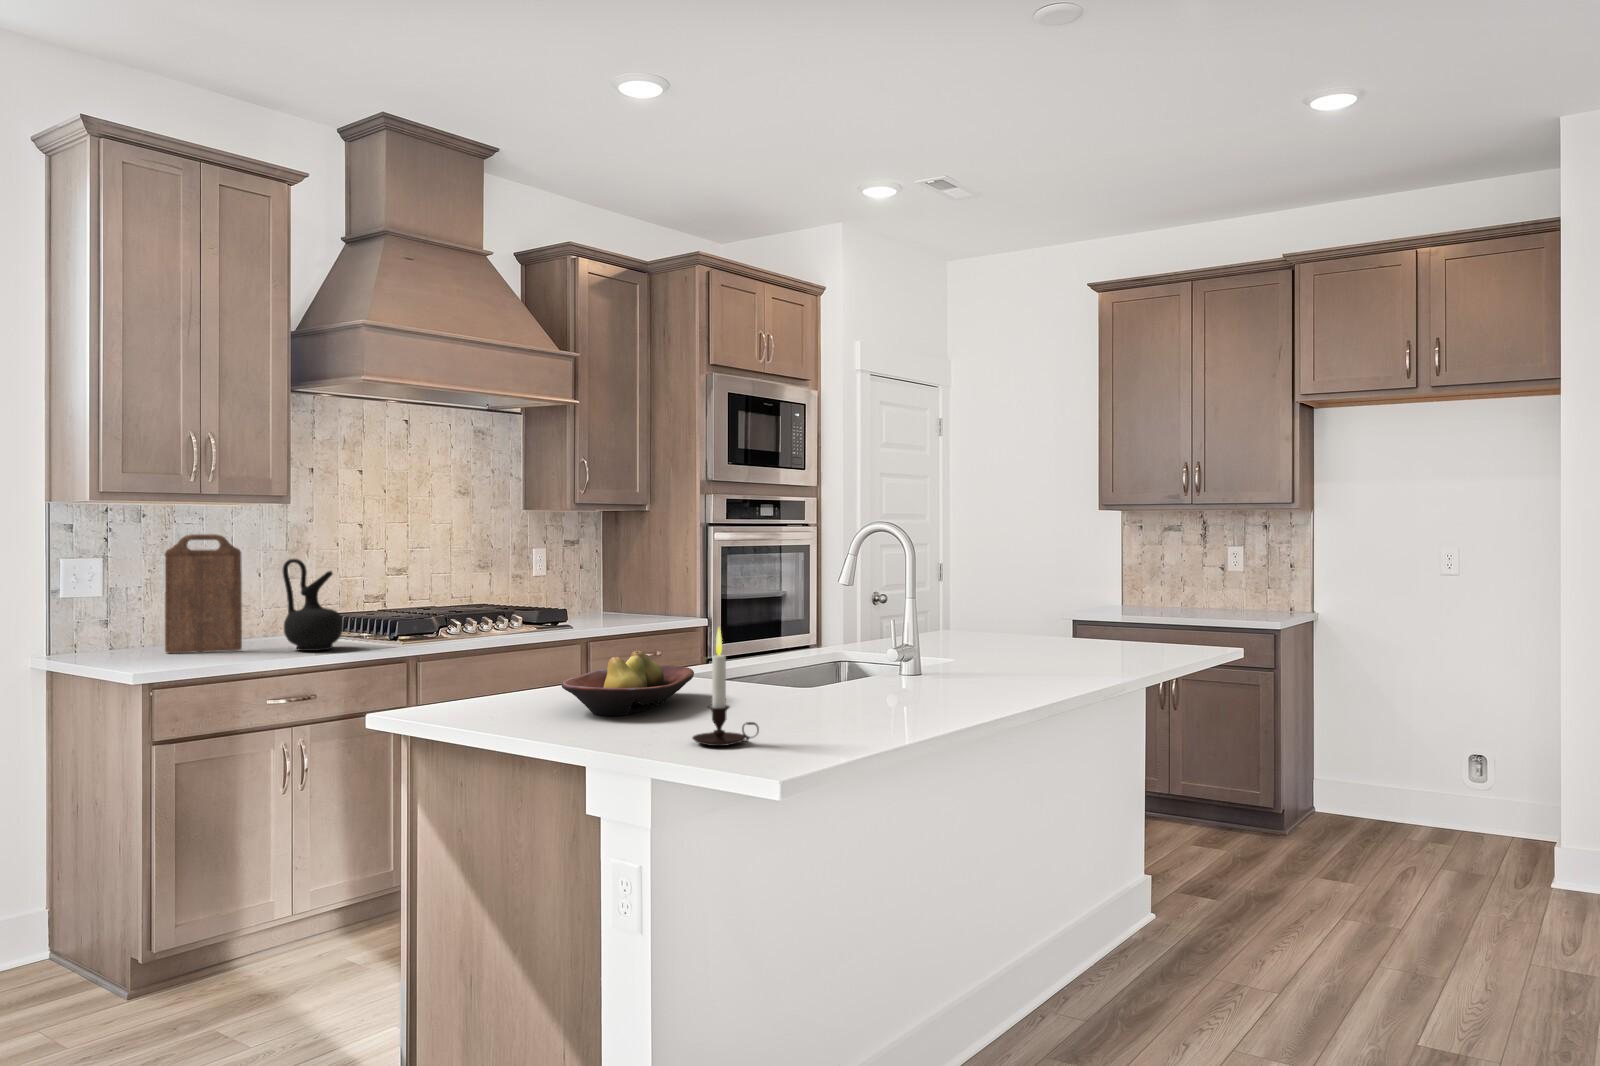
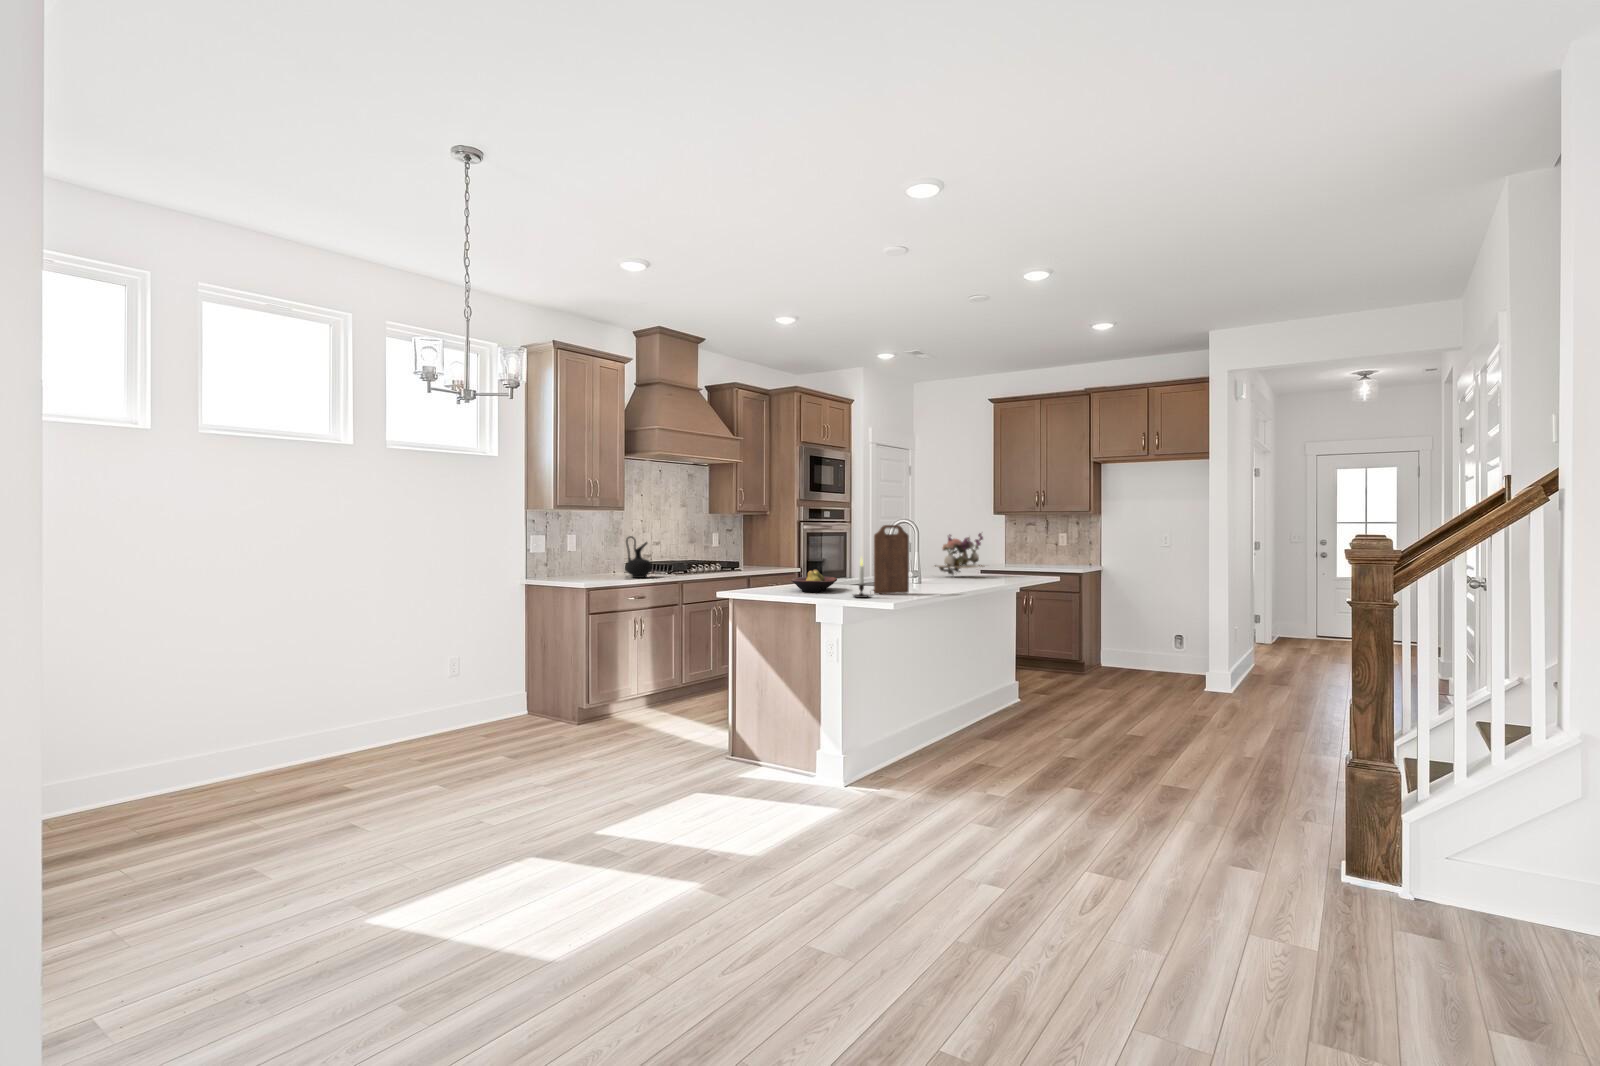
cutting board: present [165,534,242,653] -> present [874,525,909,594]
flower arrangement: none [960,547,1089,647] -> present [935,533,984,575]

